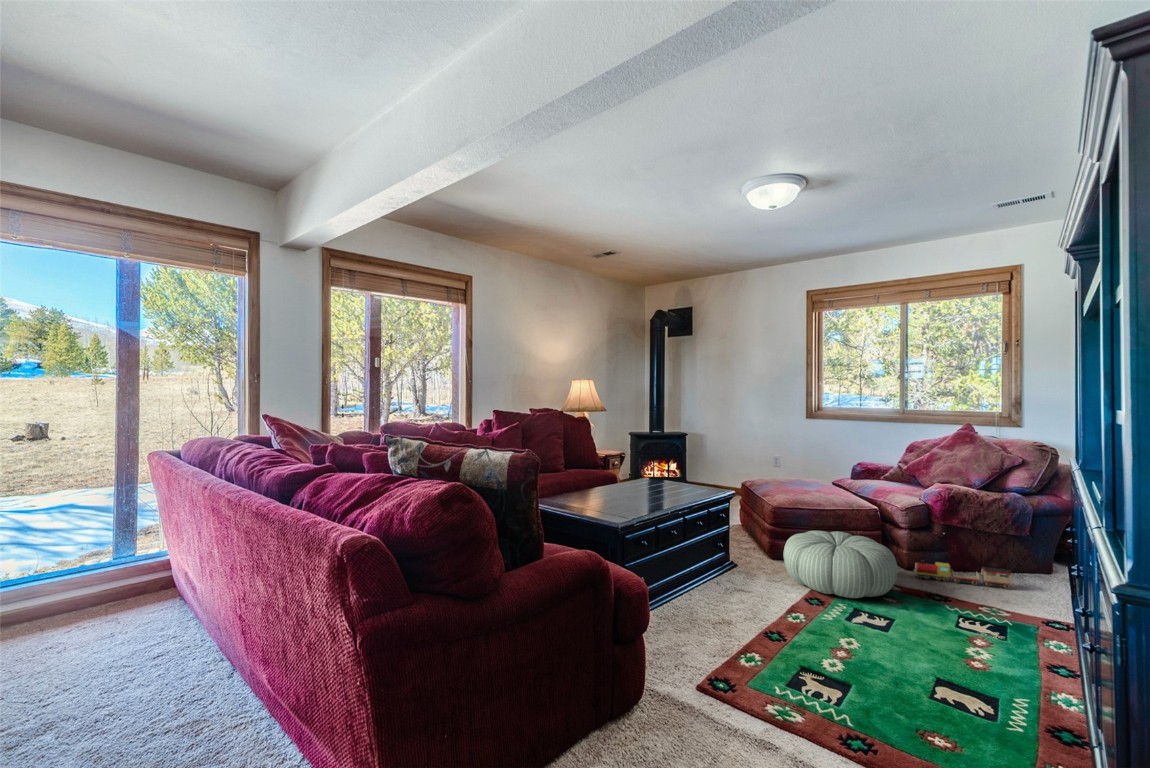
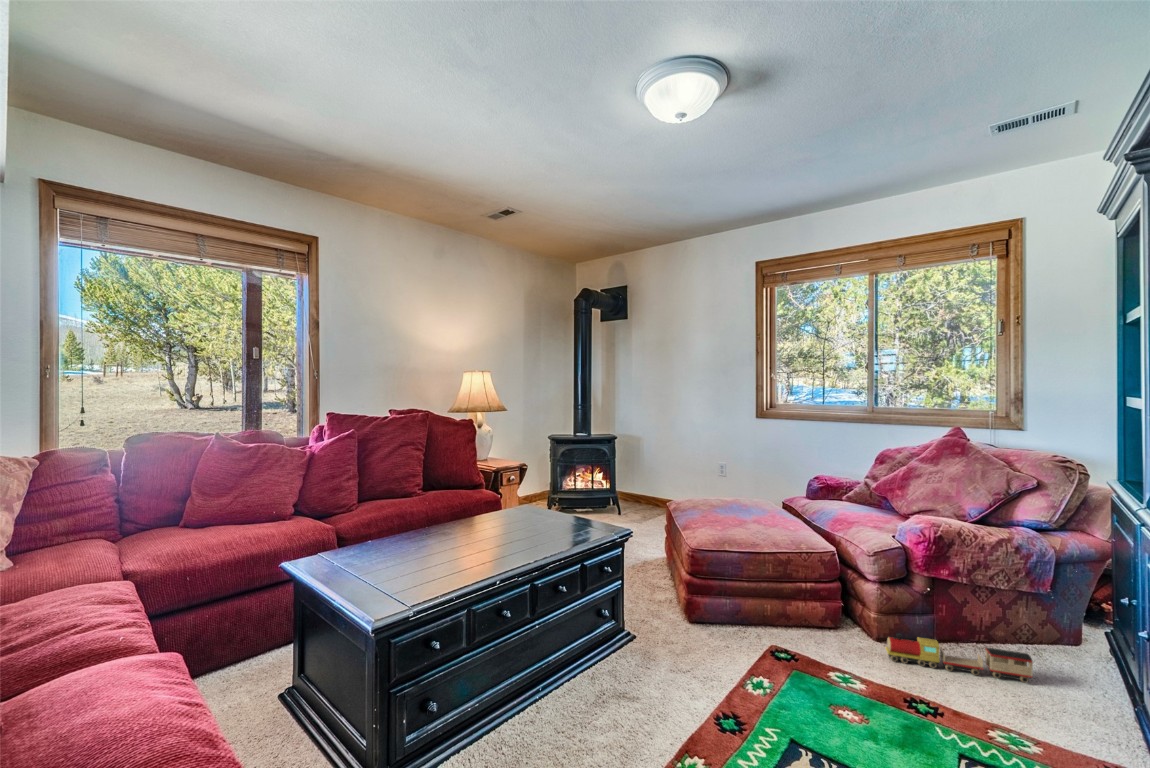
pouf: present [783,531,898,598] -> none [694,589,861,714]

